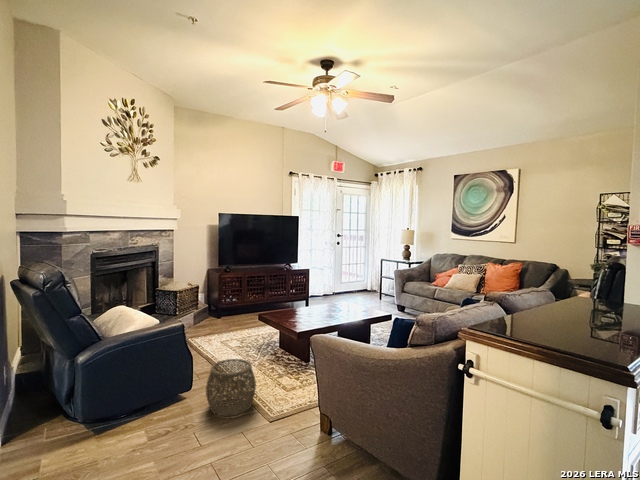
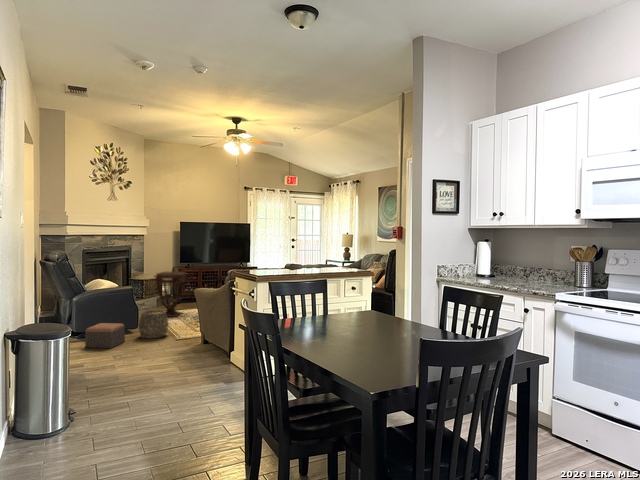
side table: none [205,282,242,350] -> present [156,272,185,317]
footstool: none [115,399,188,462] -> present [85,323,125,348]

